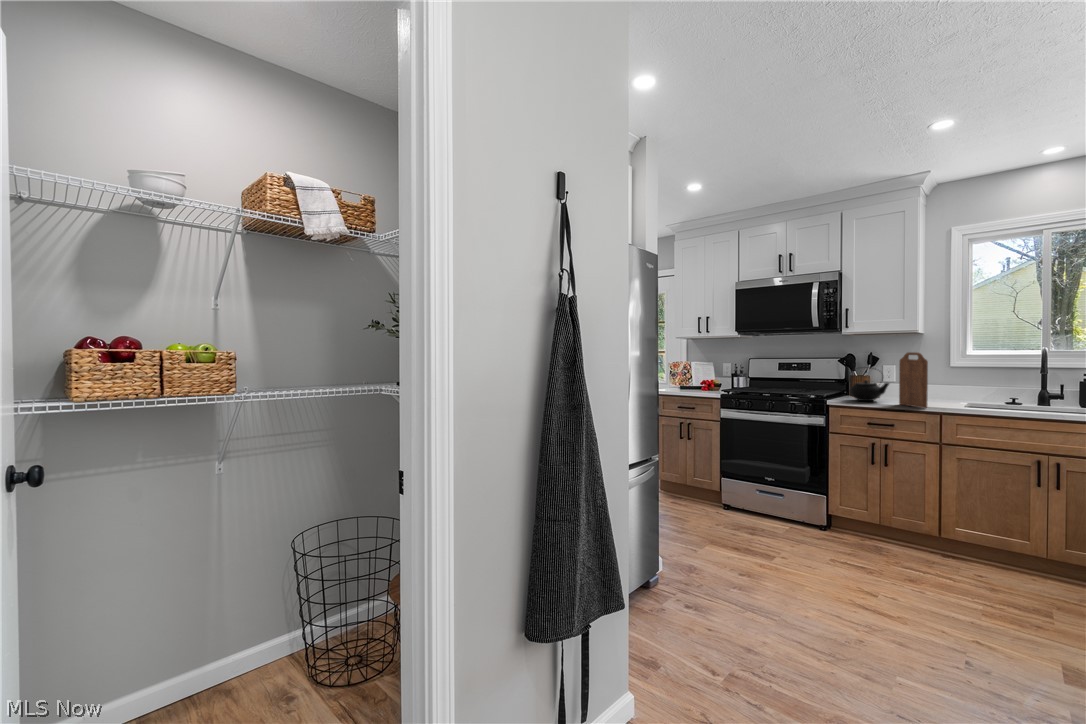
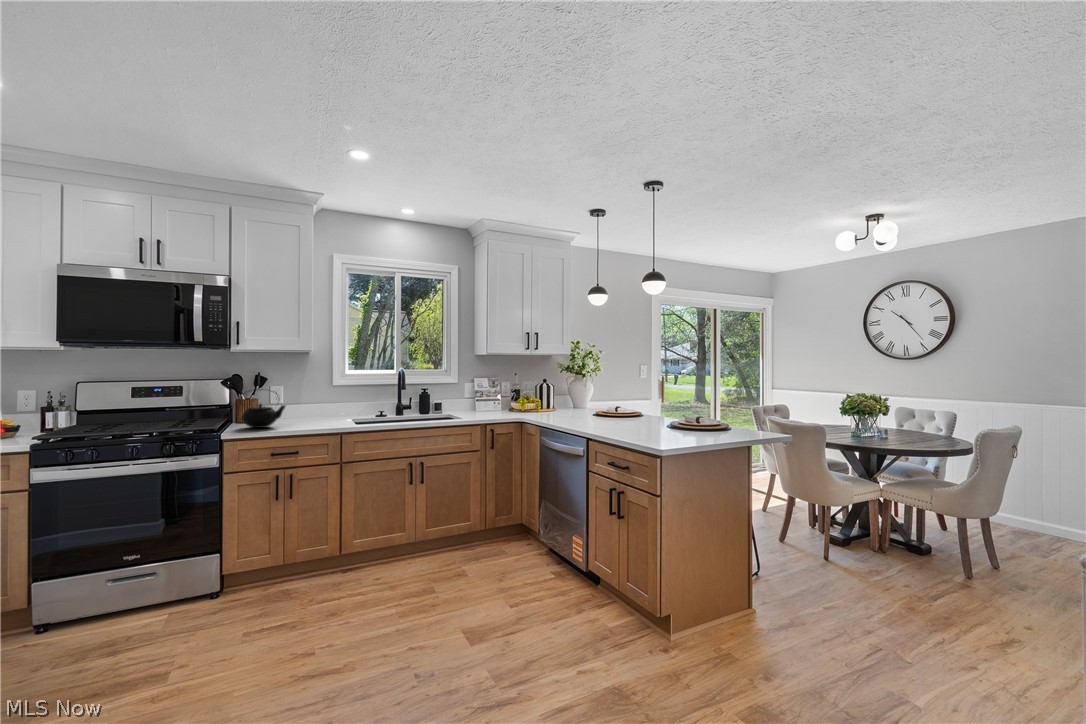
cutting board: present [899,352,928,408] -> none [298,372,327,429]

